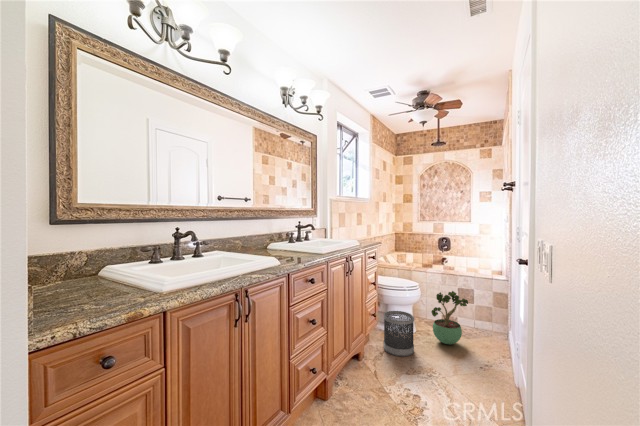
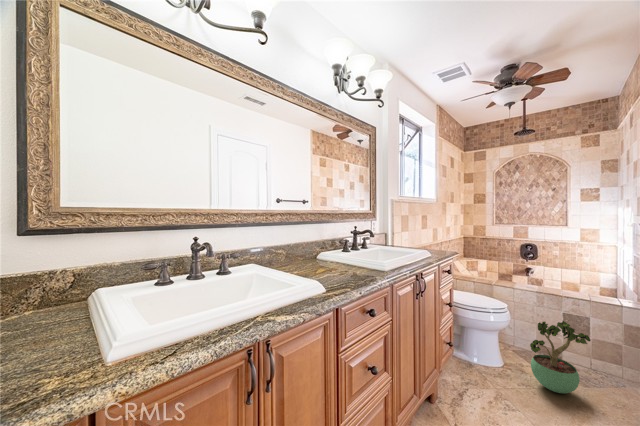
wastebasket: present [384,311,414,356] -> none [462,338,507,404]

